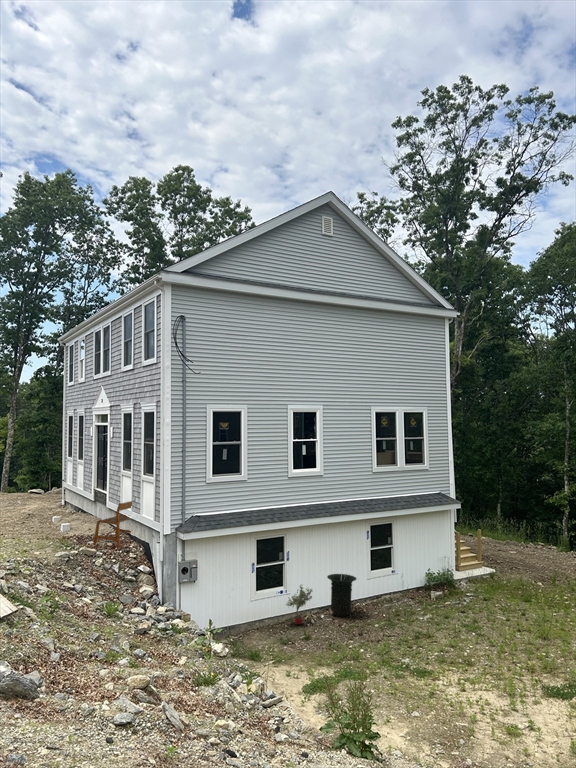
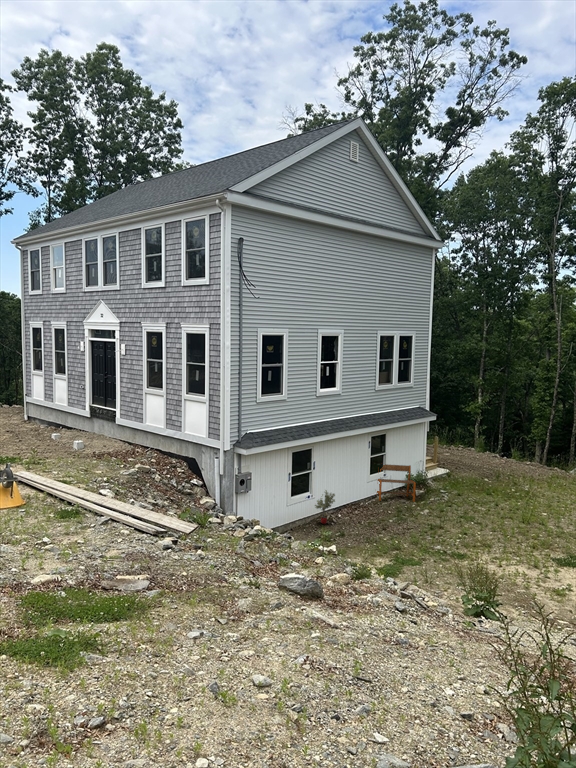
bench: present [93,501,132,547] -> present [377,464,416,502]
trash can: present [327,574,356,617] -> none [342,480,368,516]

